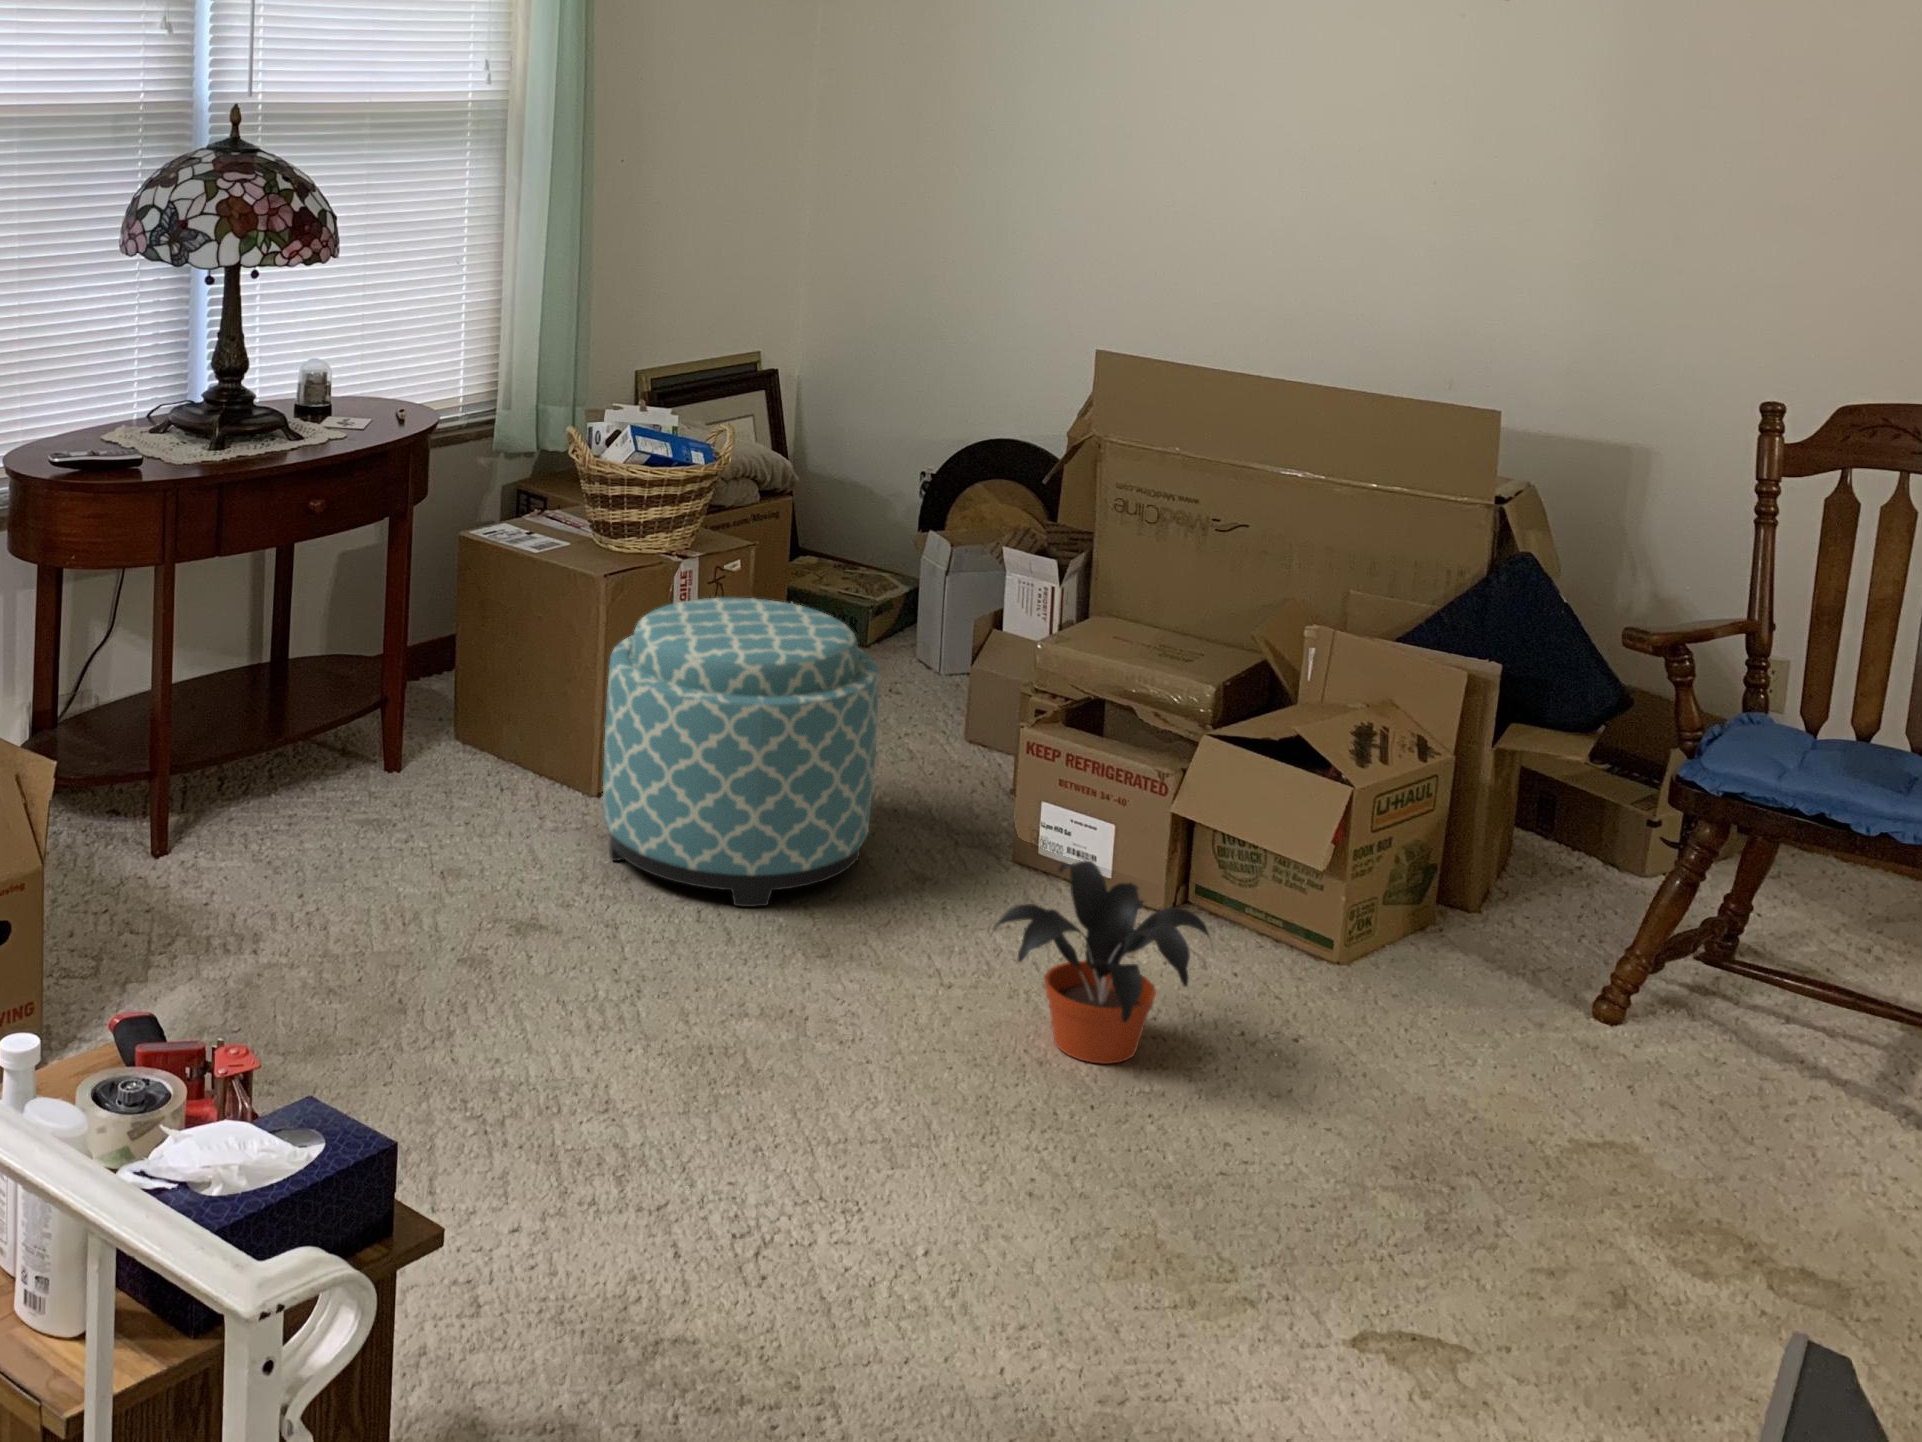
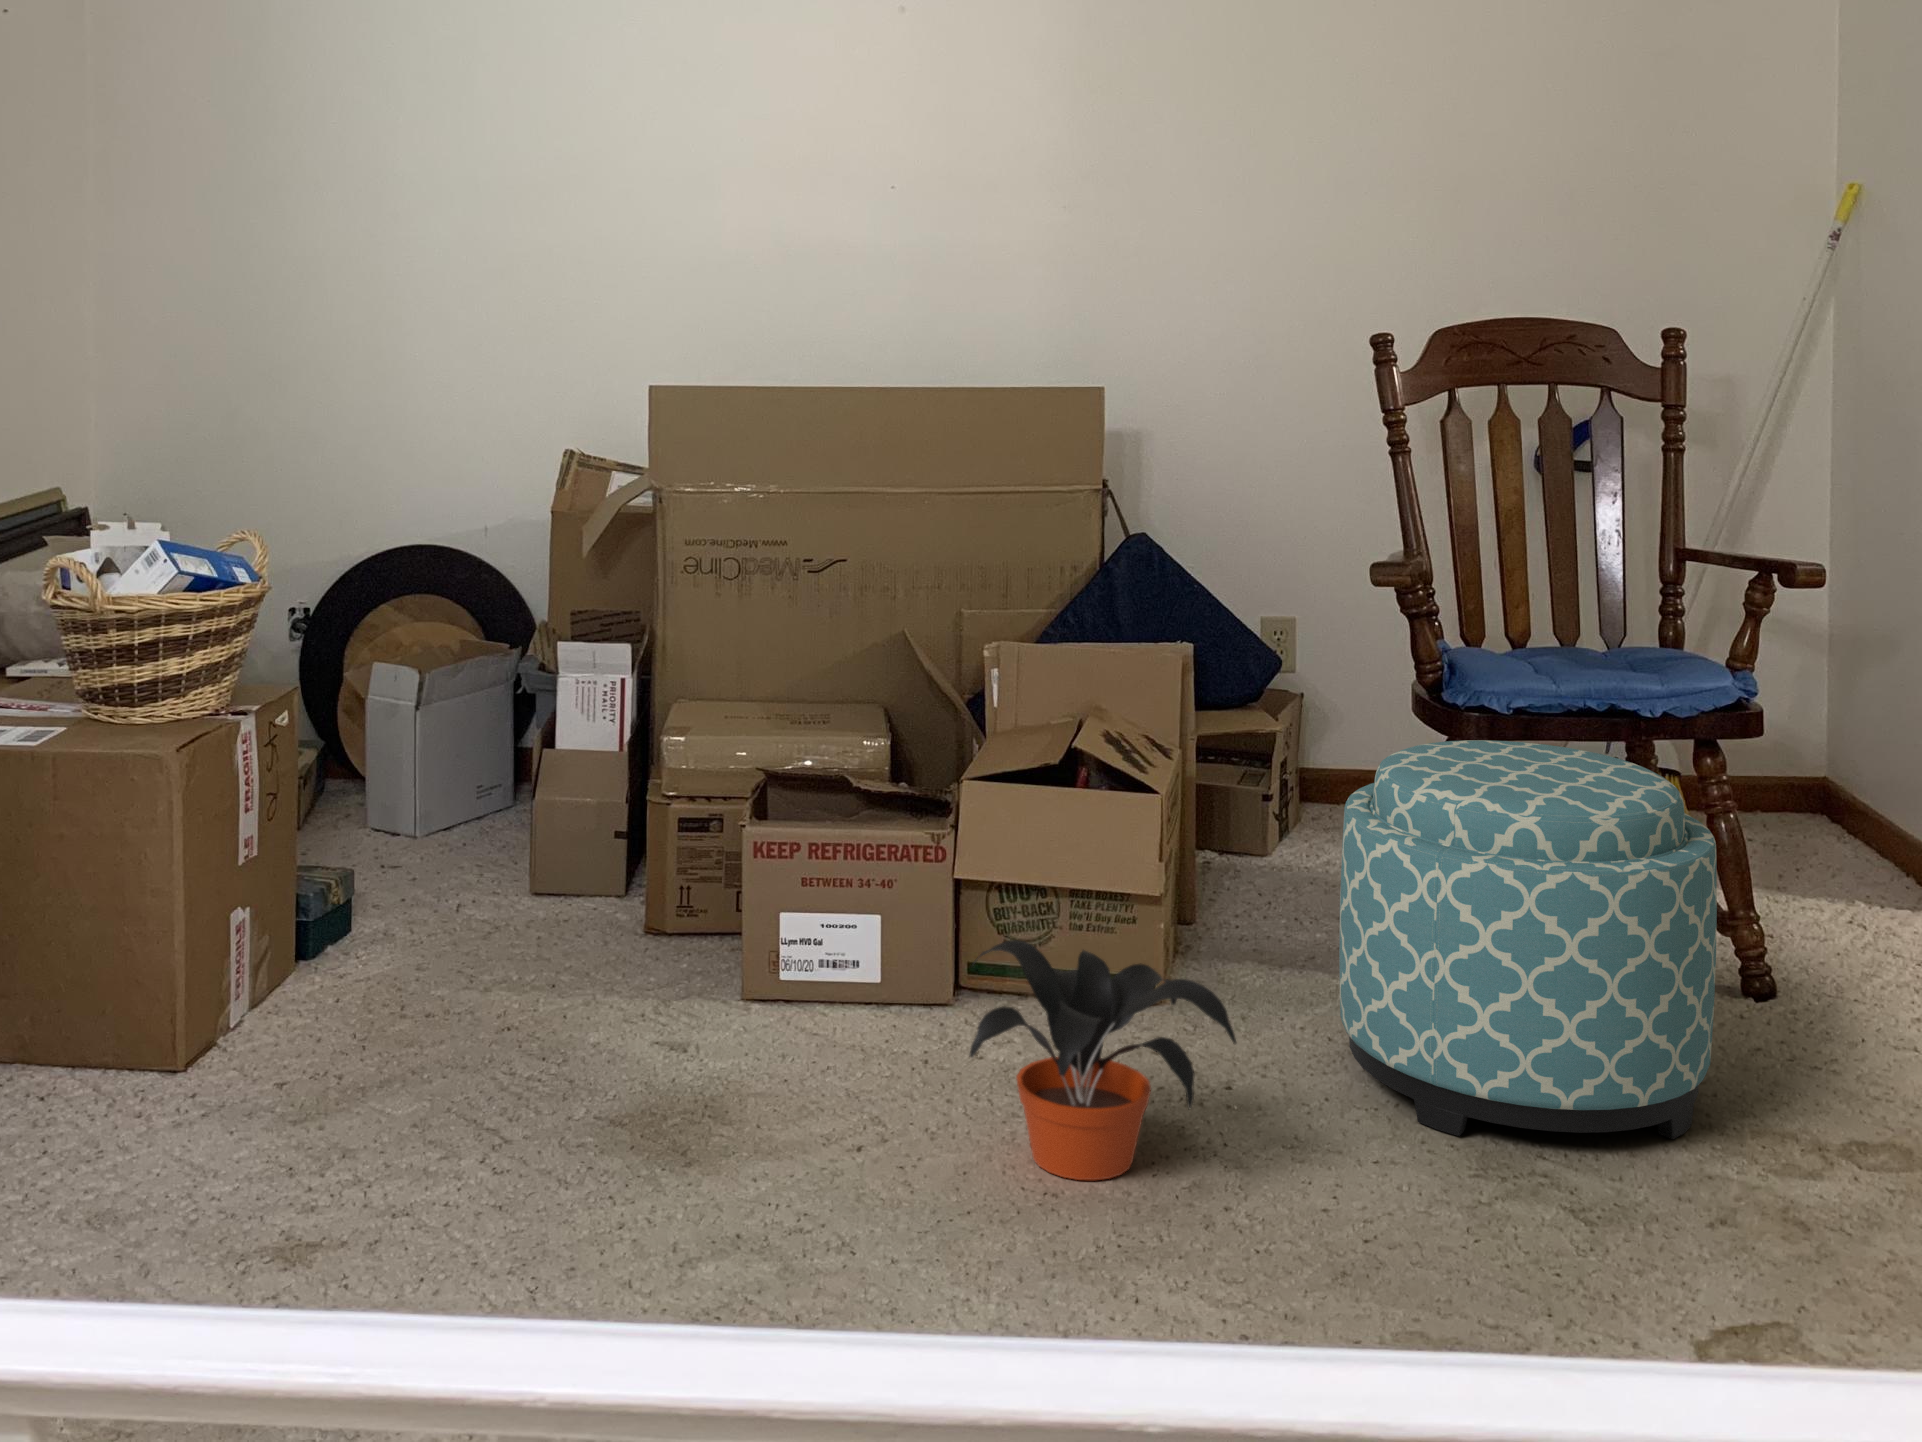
ottoman: present [603,598,879,907] -> present [1339,740,1717,1139]

